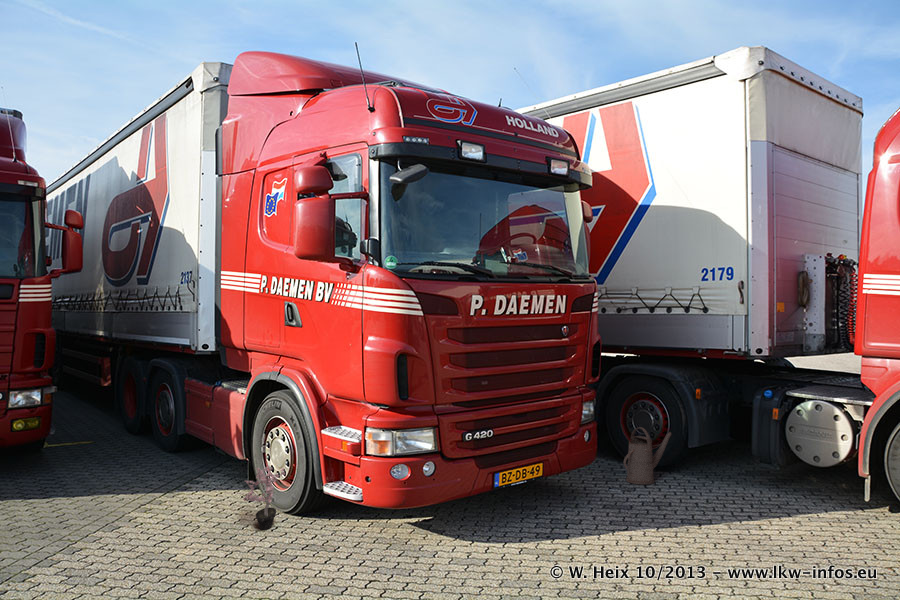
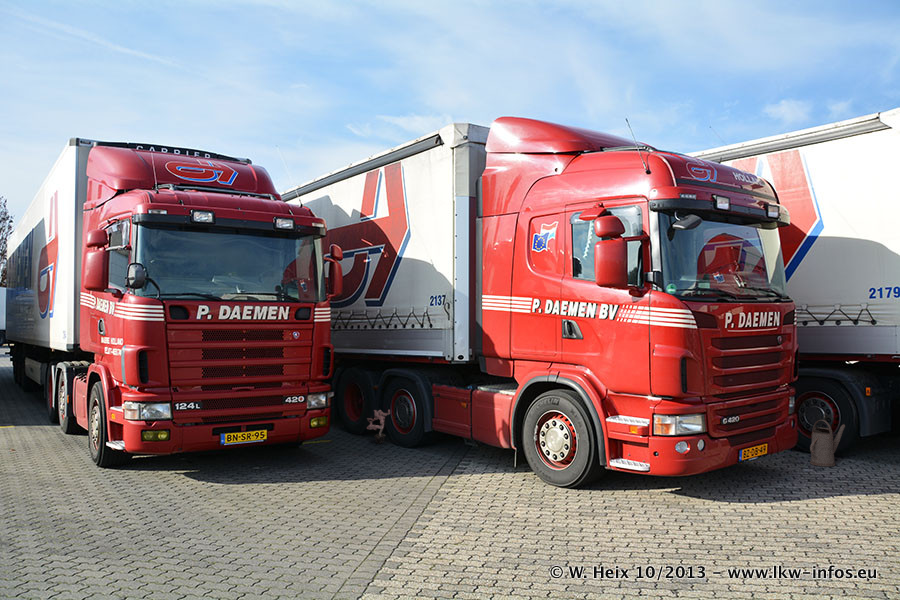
potted plant: present [243,465,285,530] -> present [367,410,390,444]

